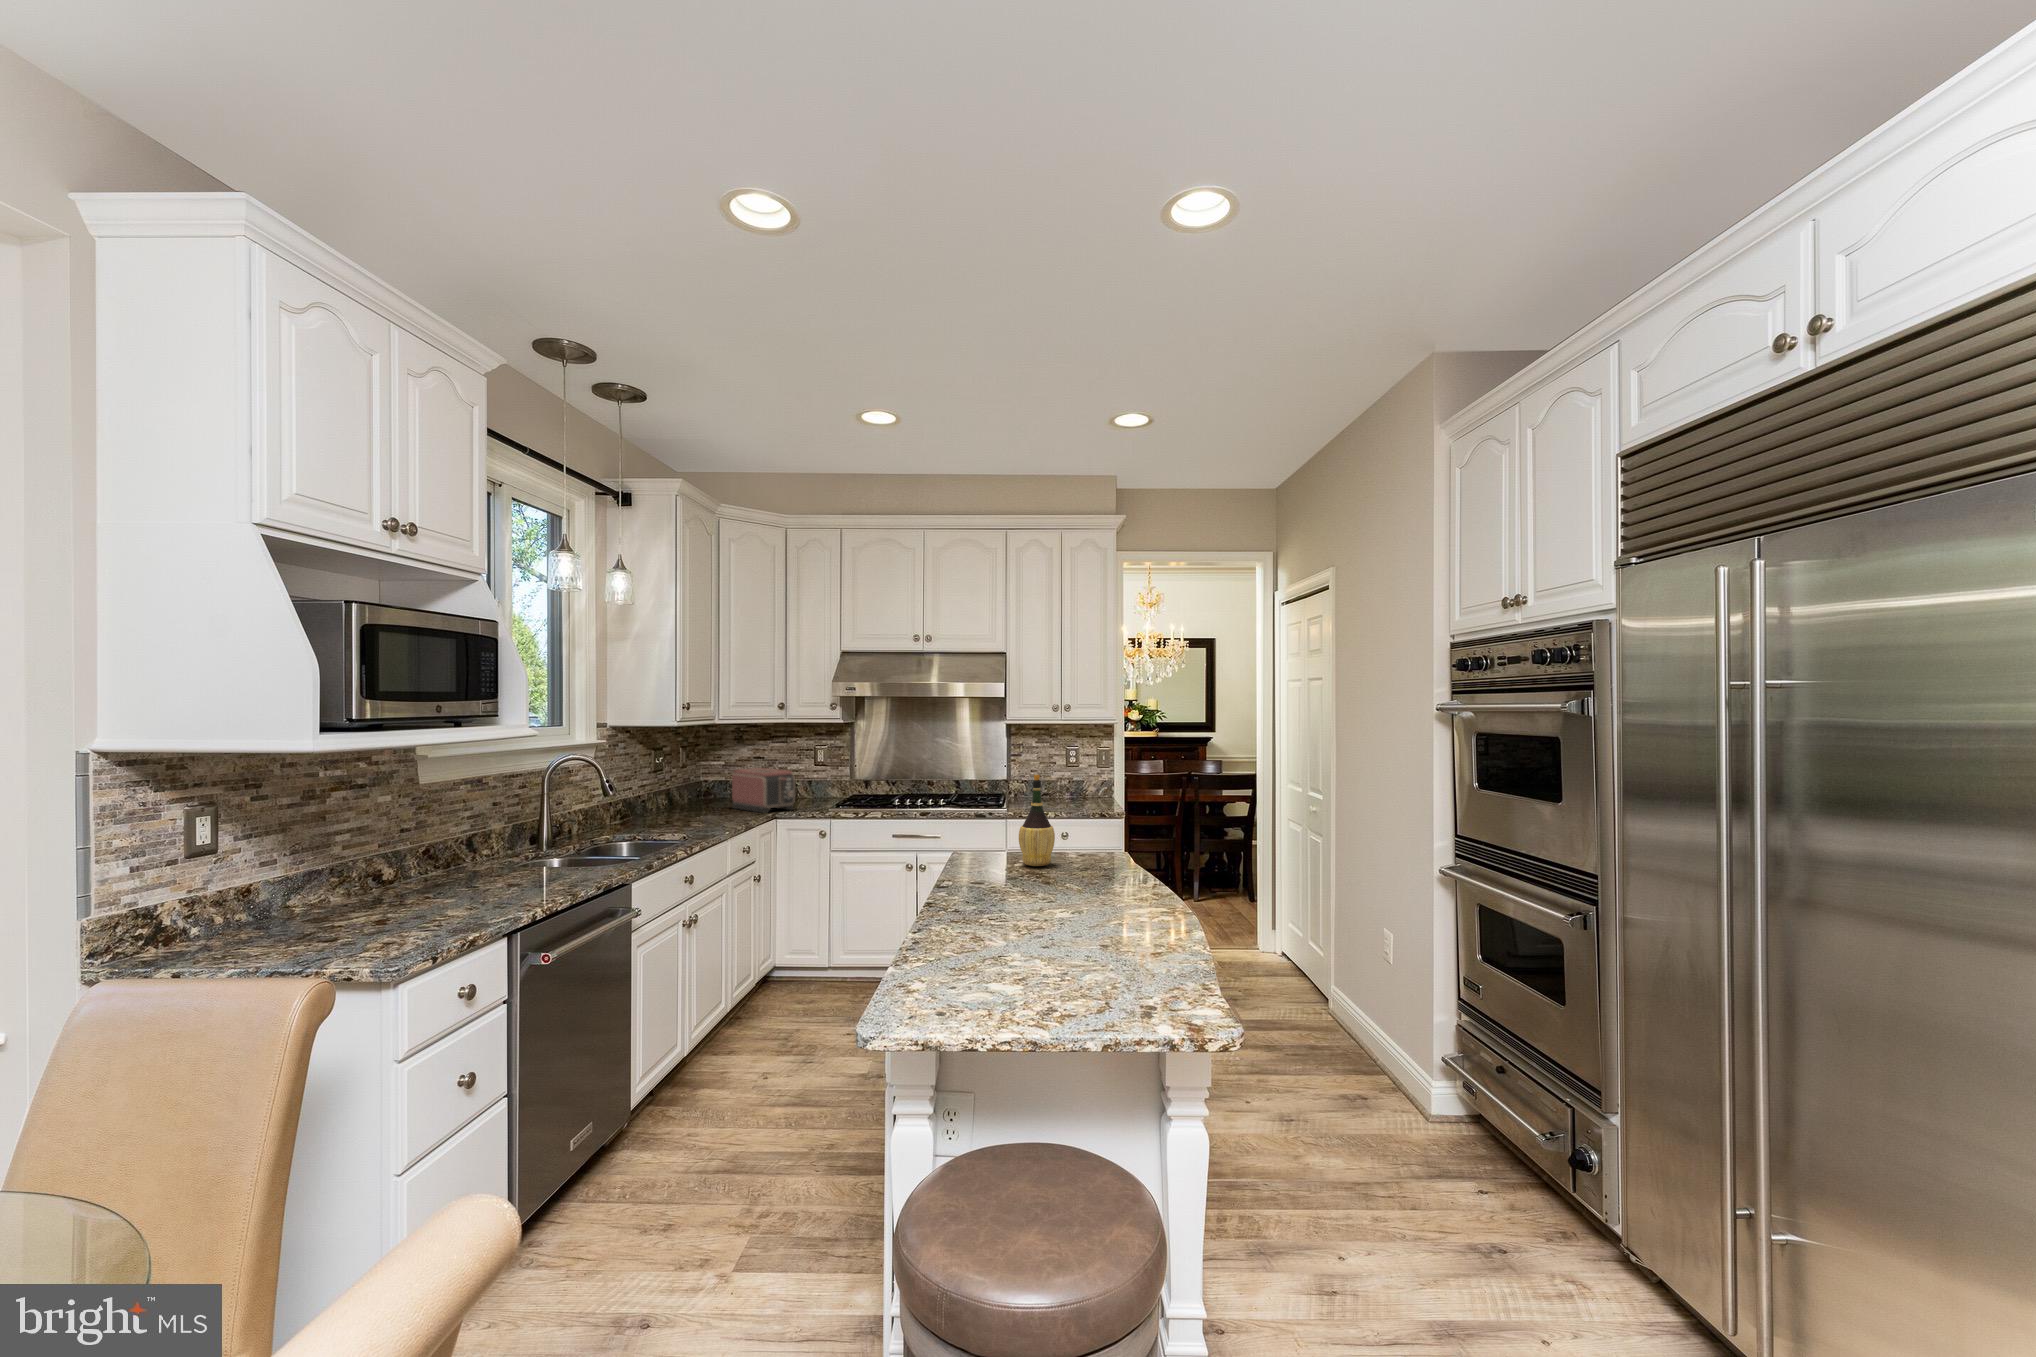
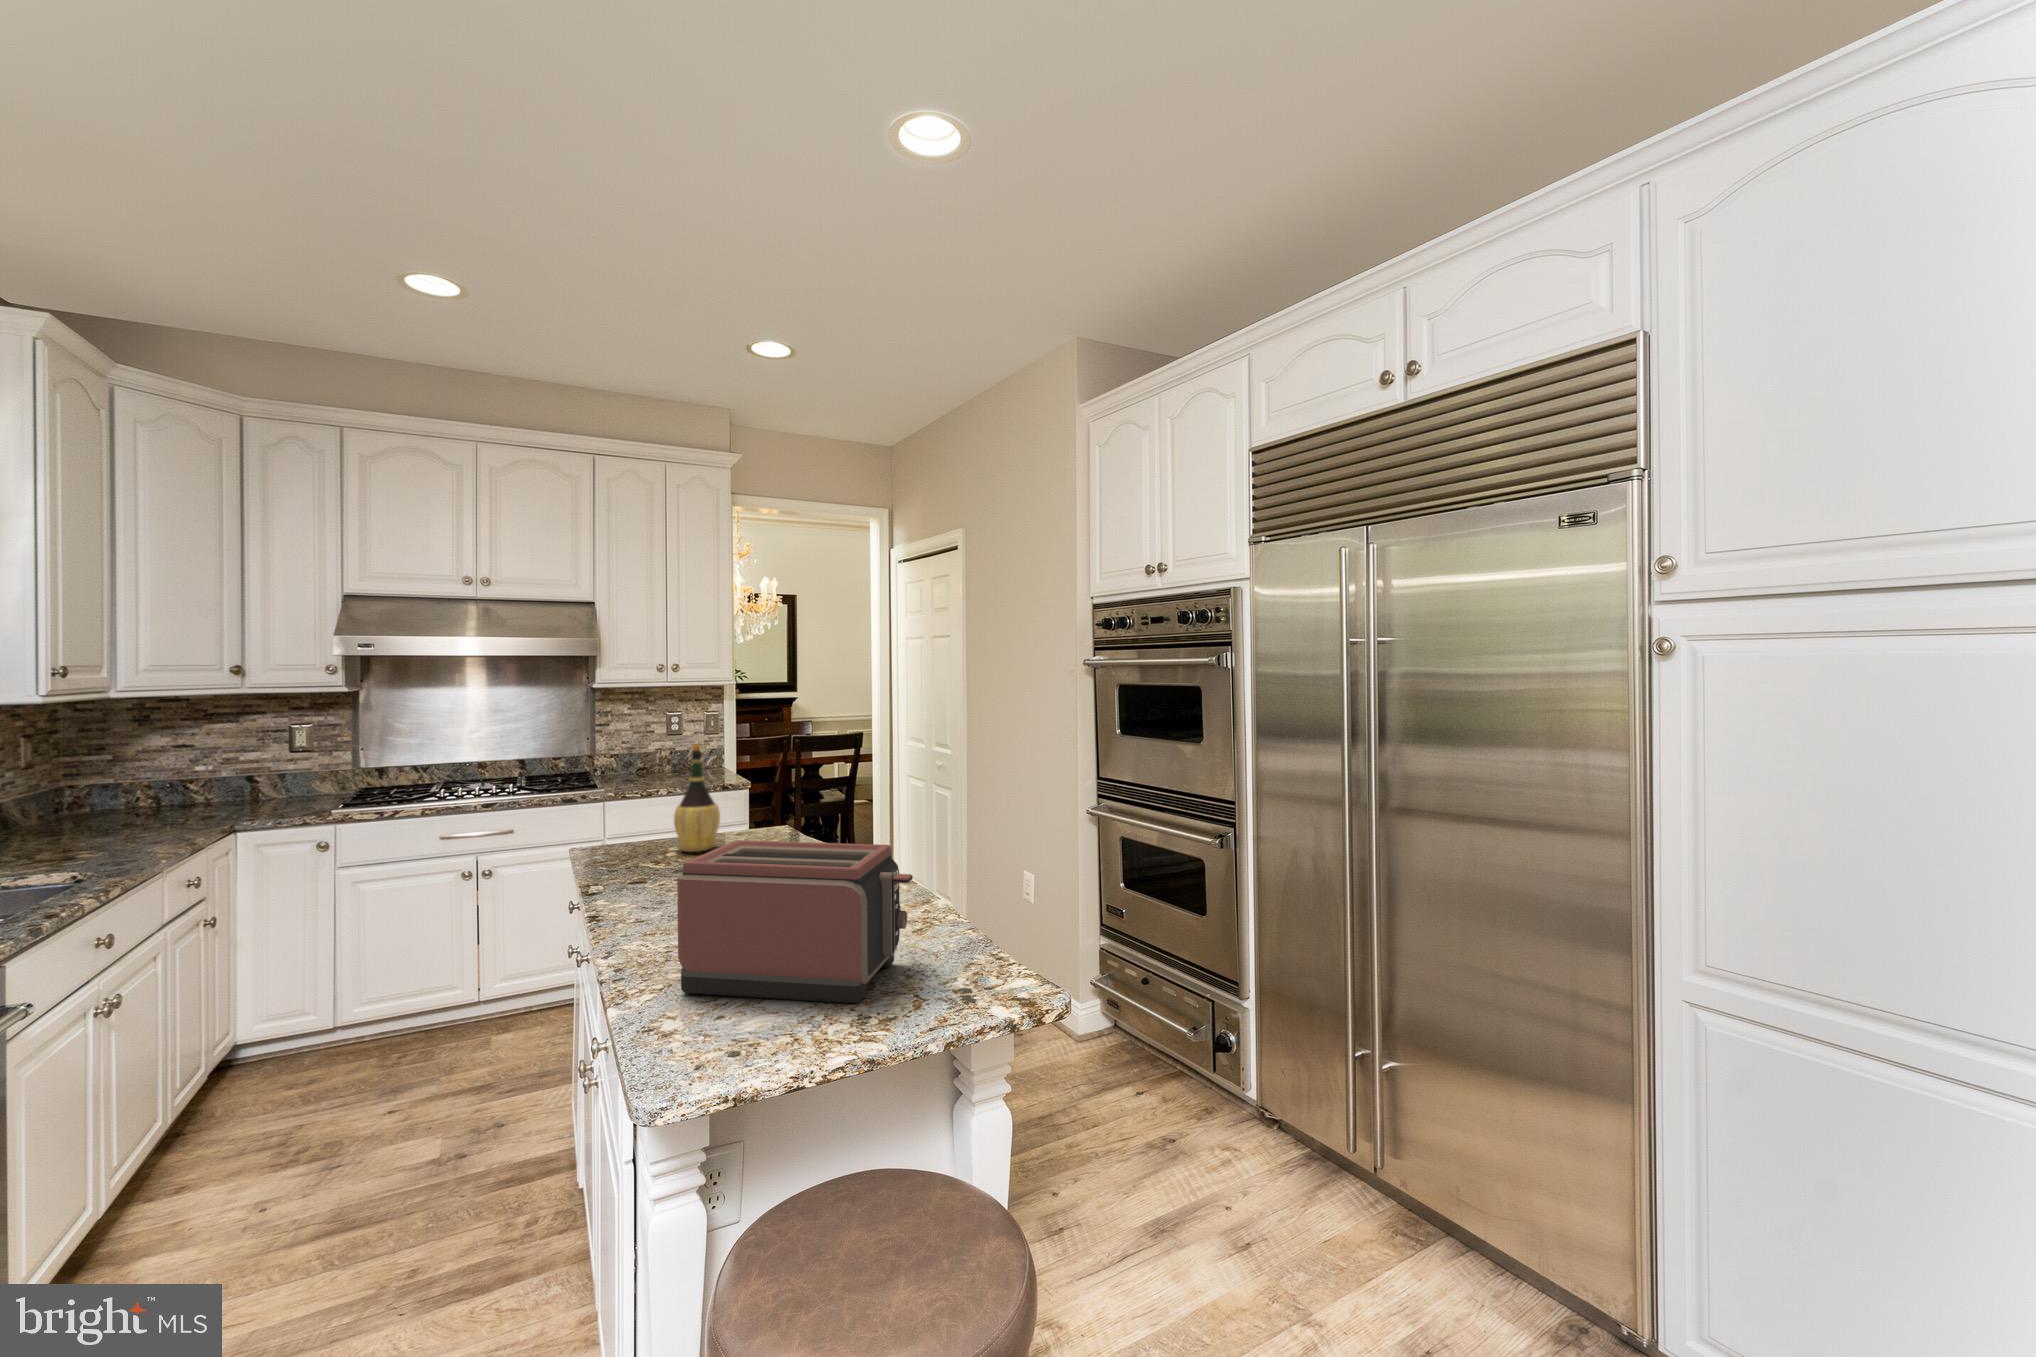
toaster: present [732,768,795,813] -> present [677,840,913,1003]

